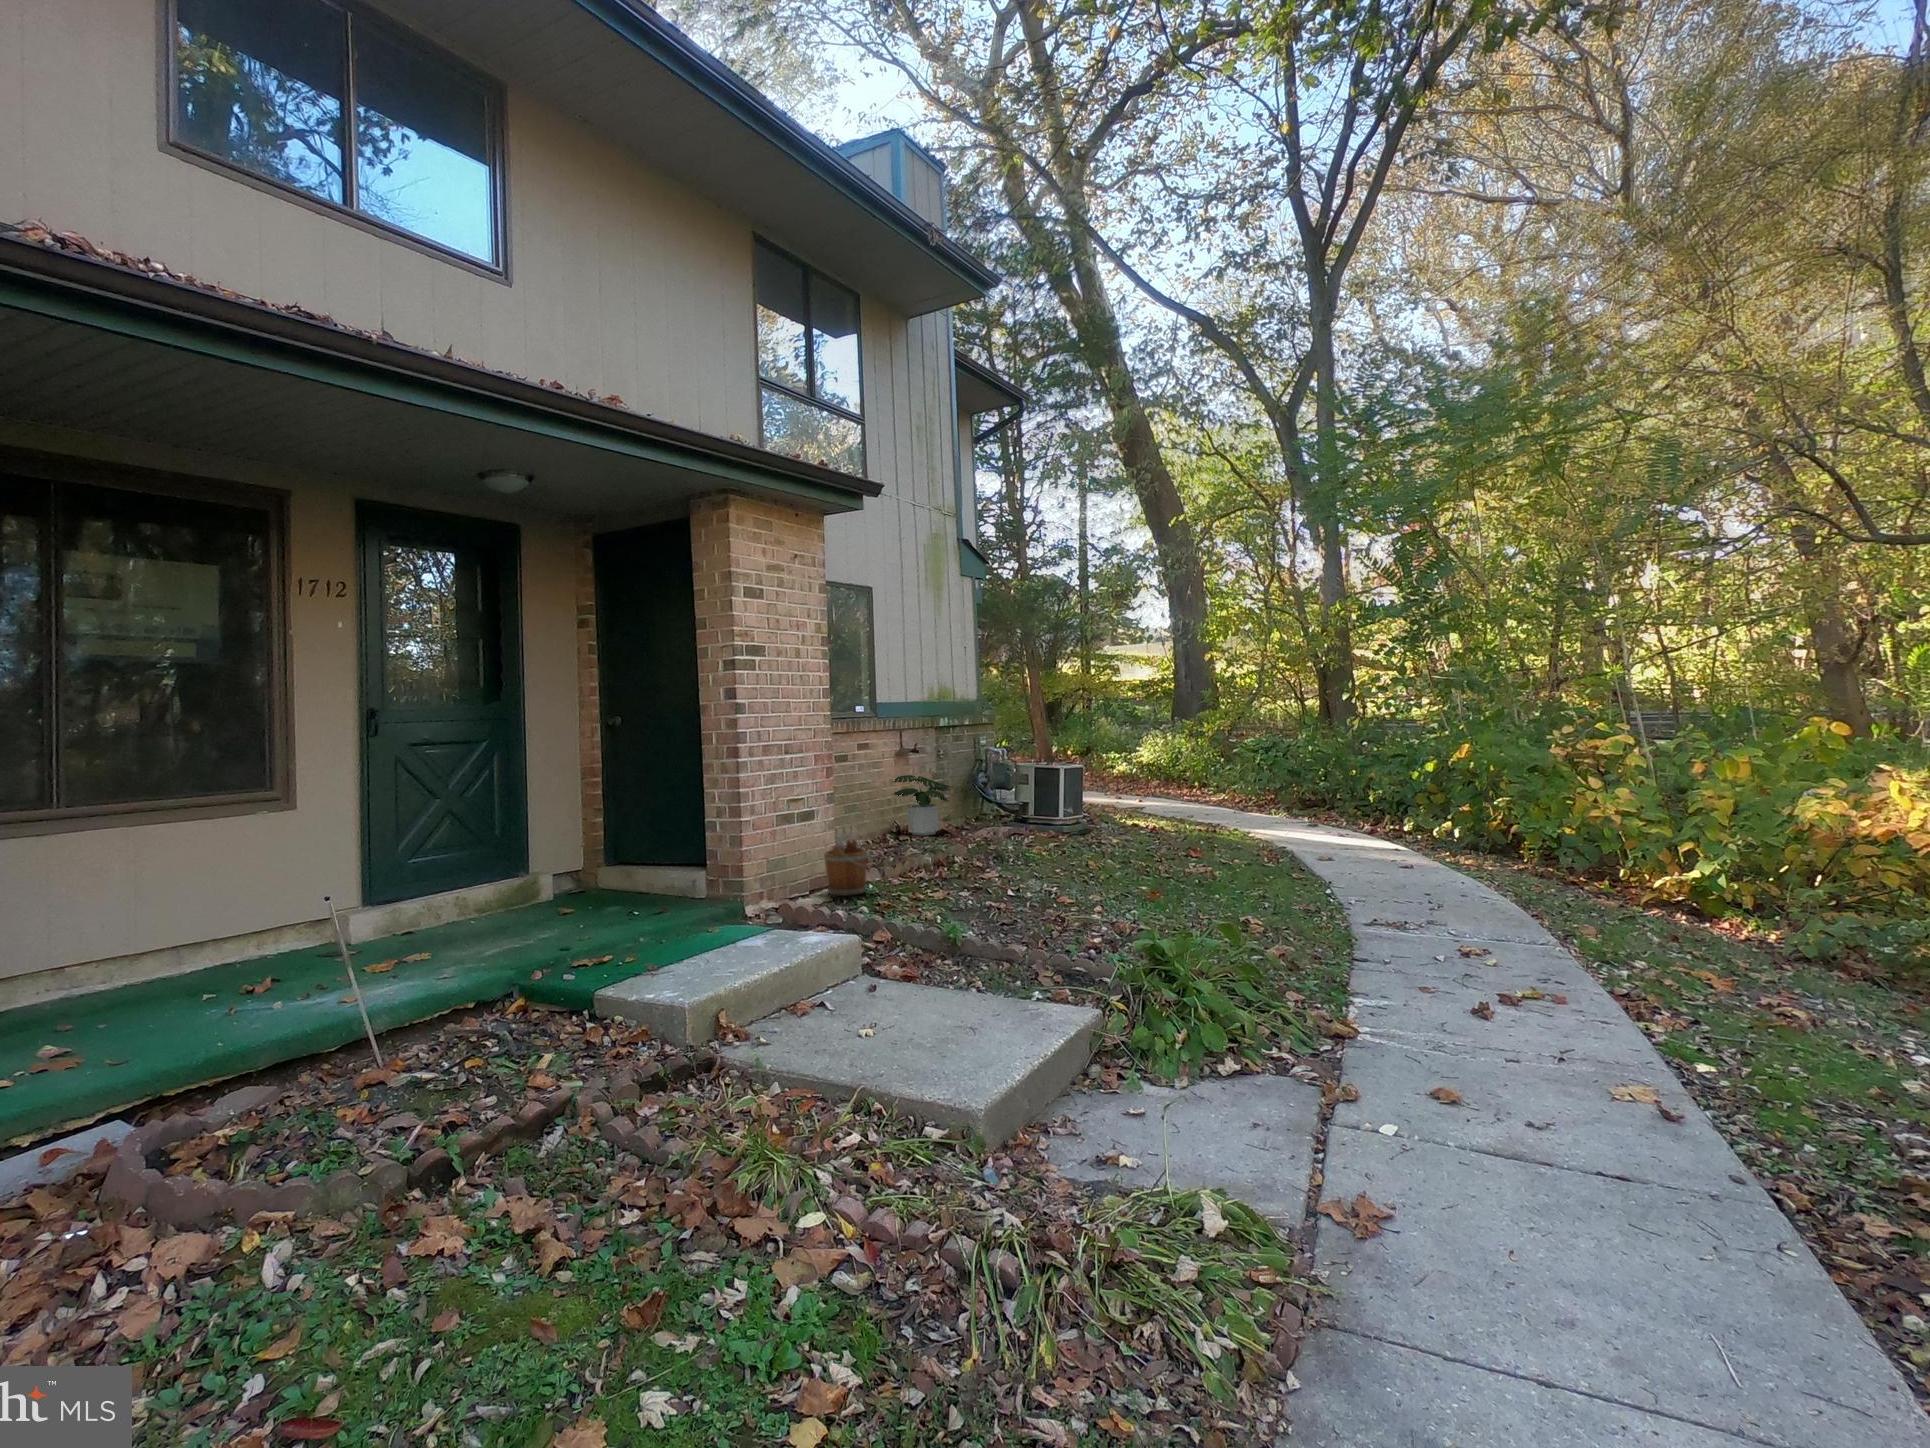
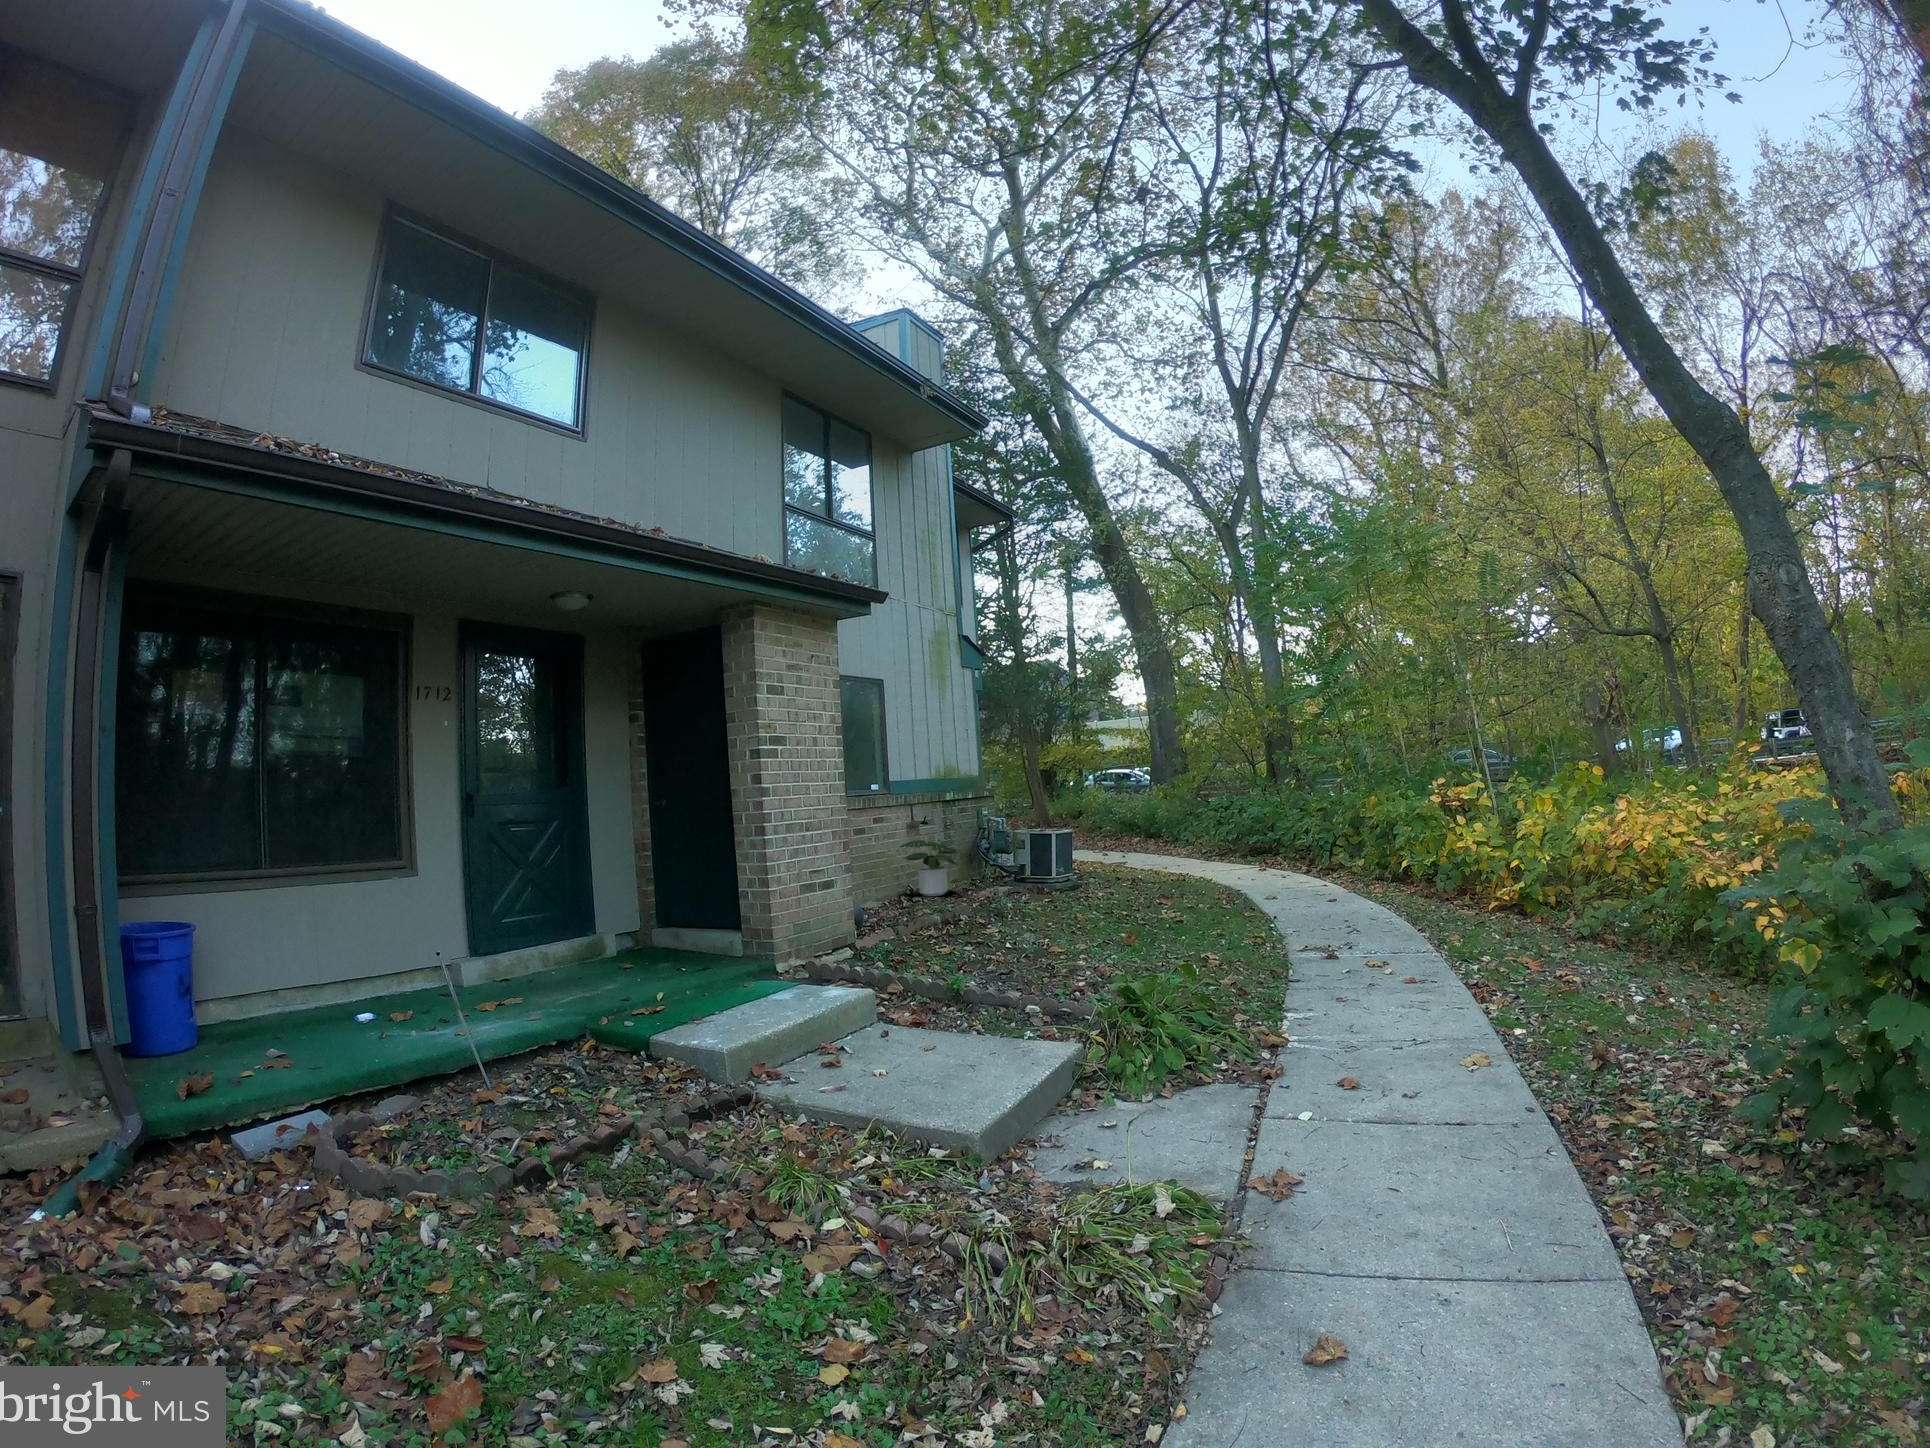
bucket: present [824,839,873,896] -> none [841,900,887,953]

